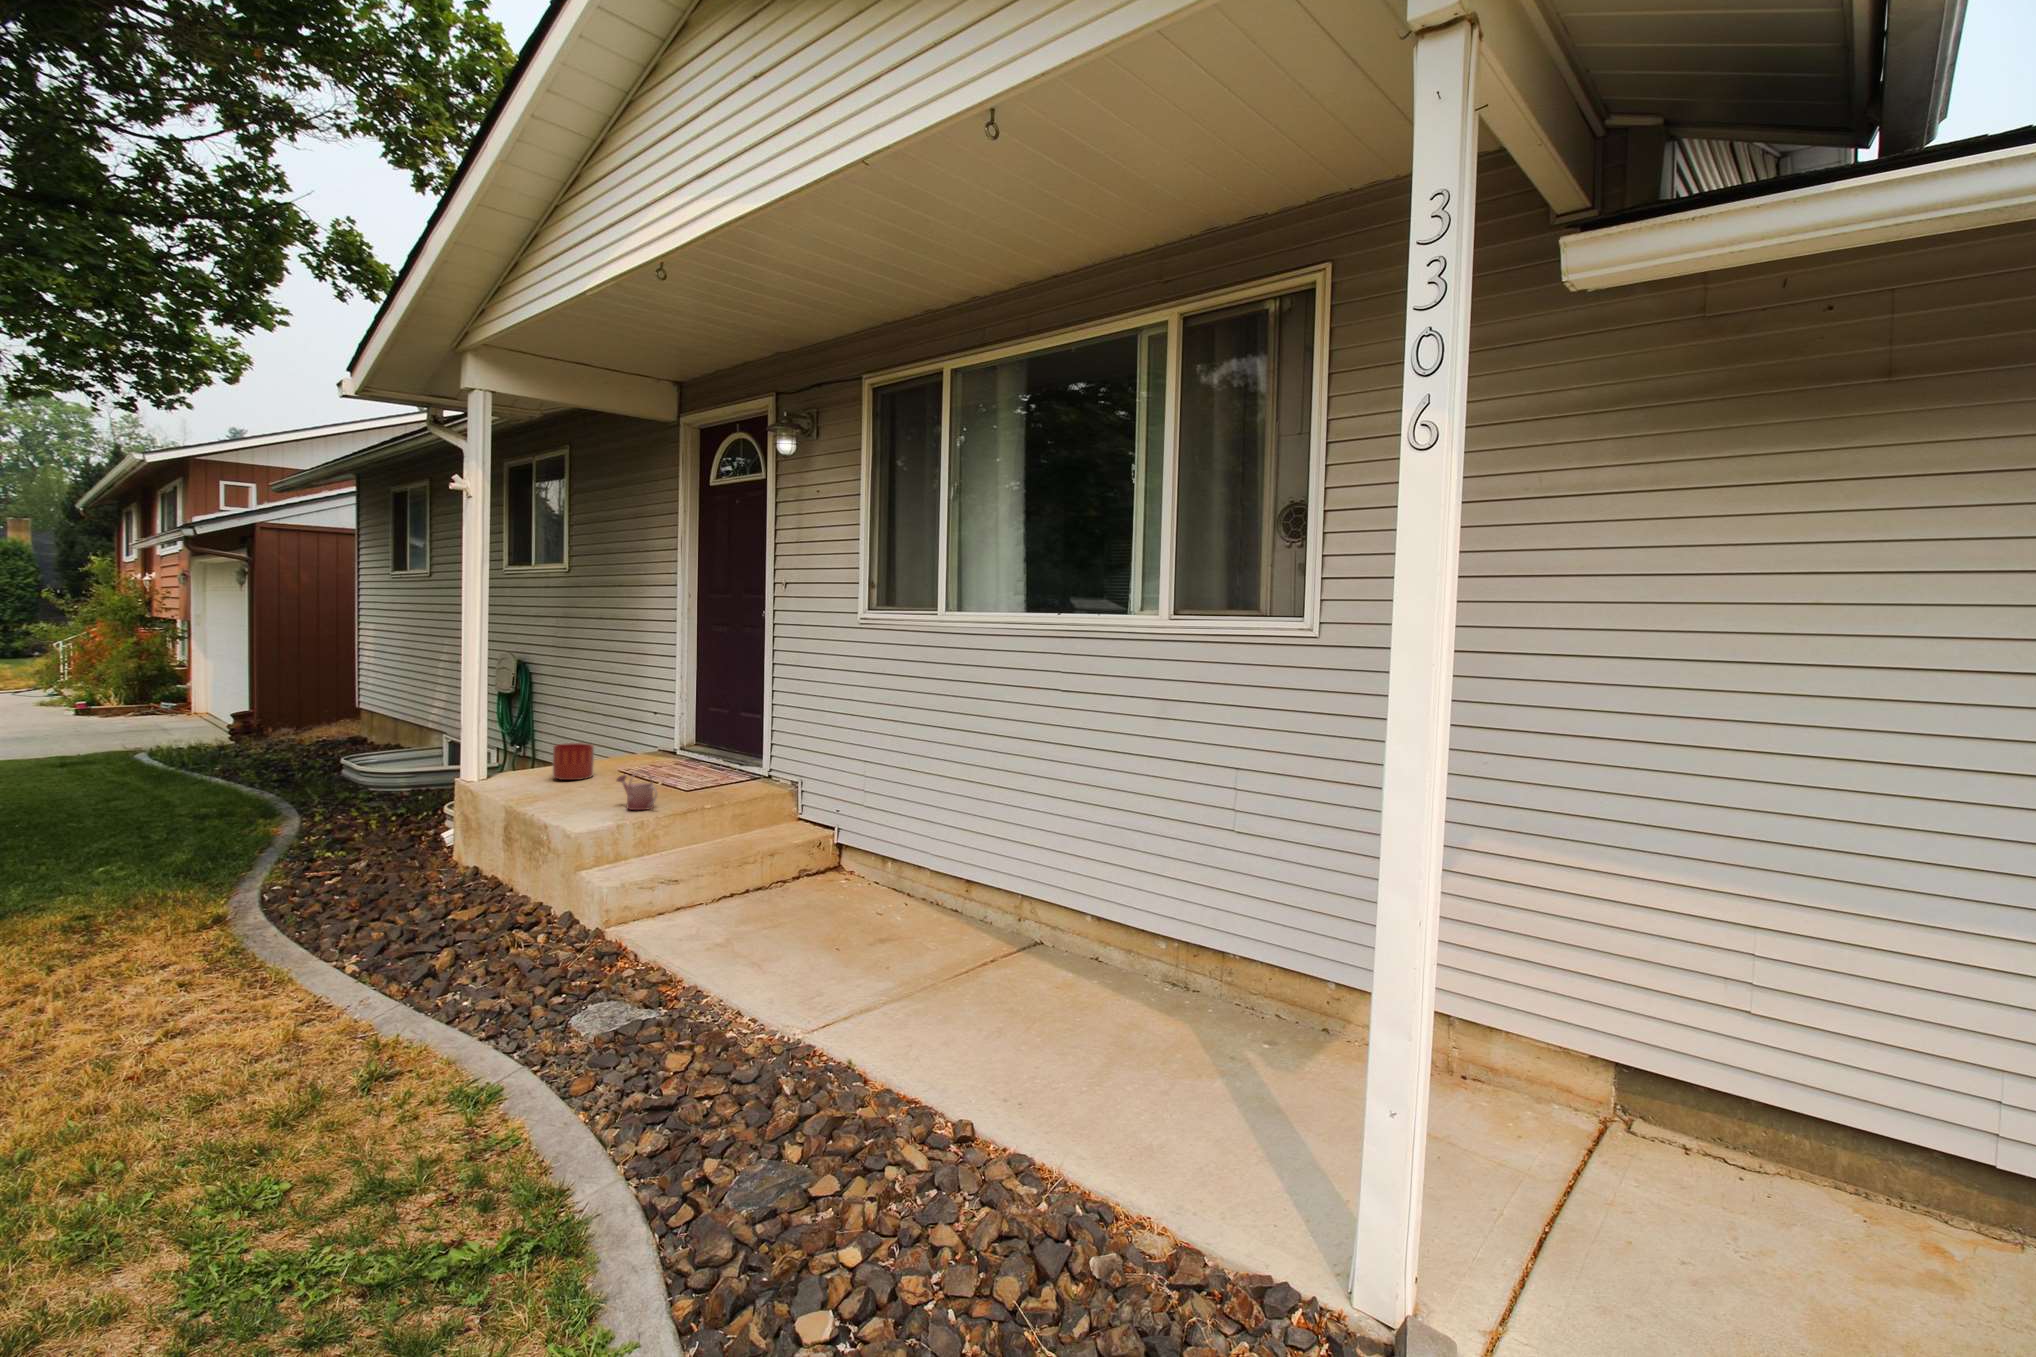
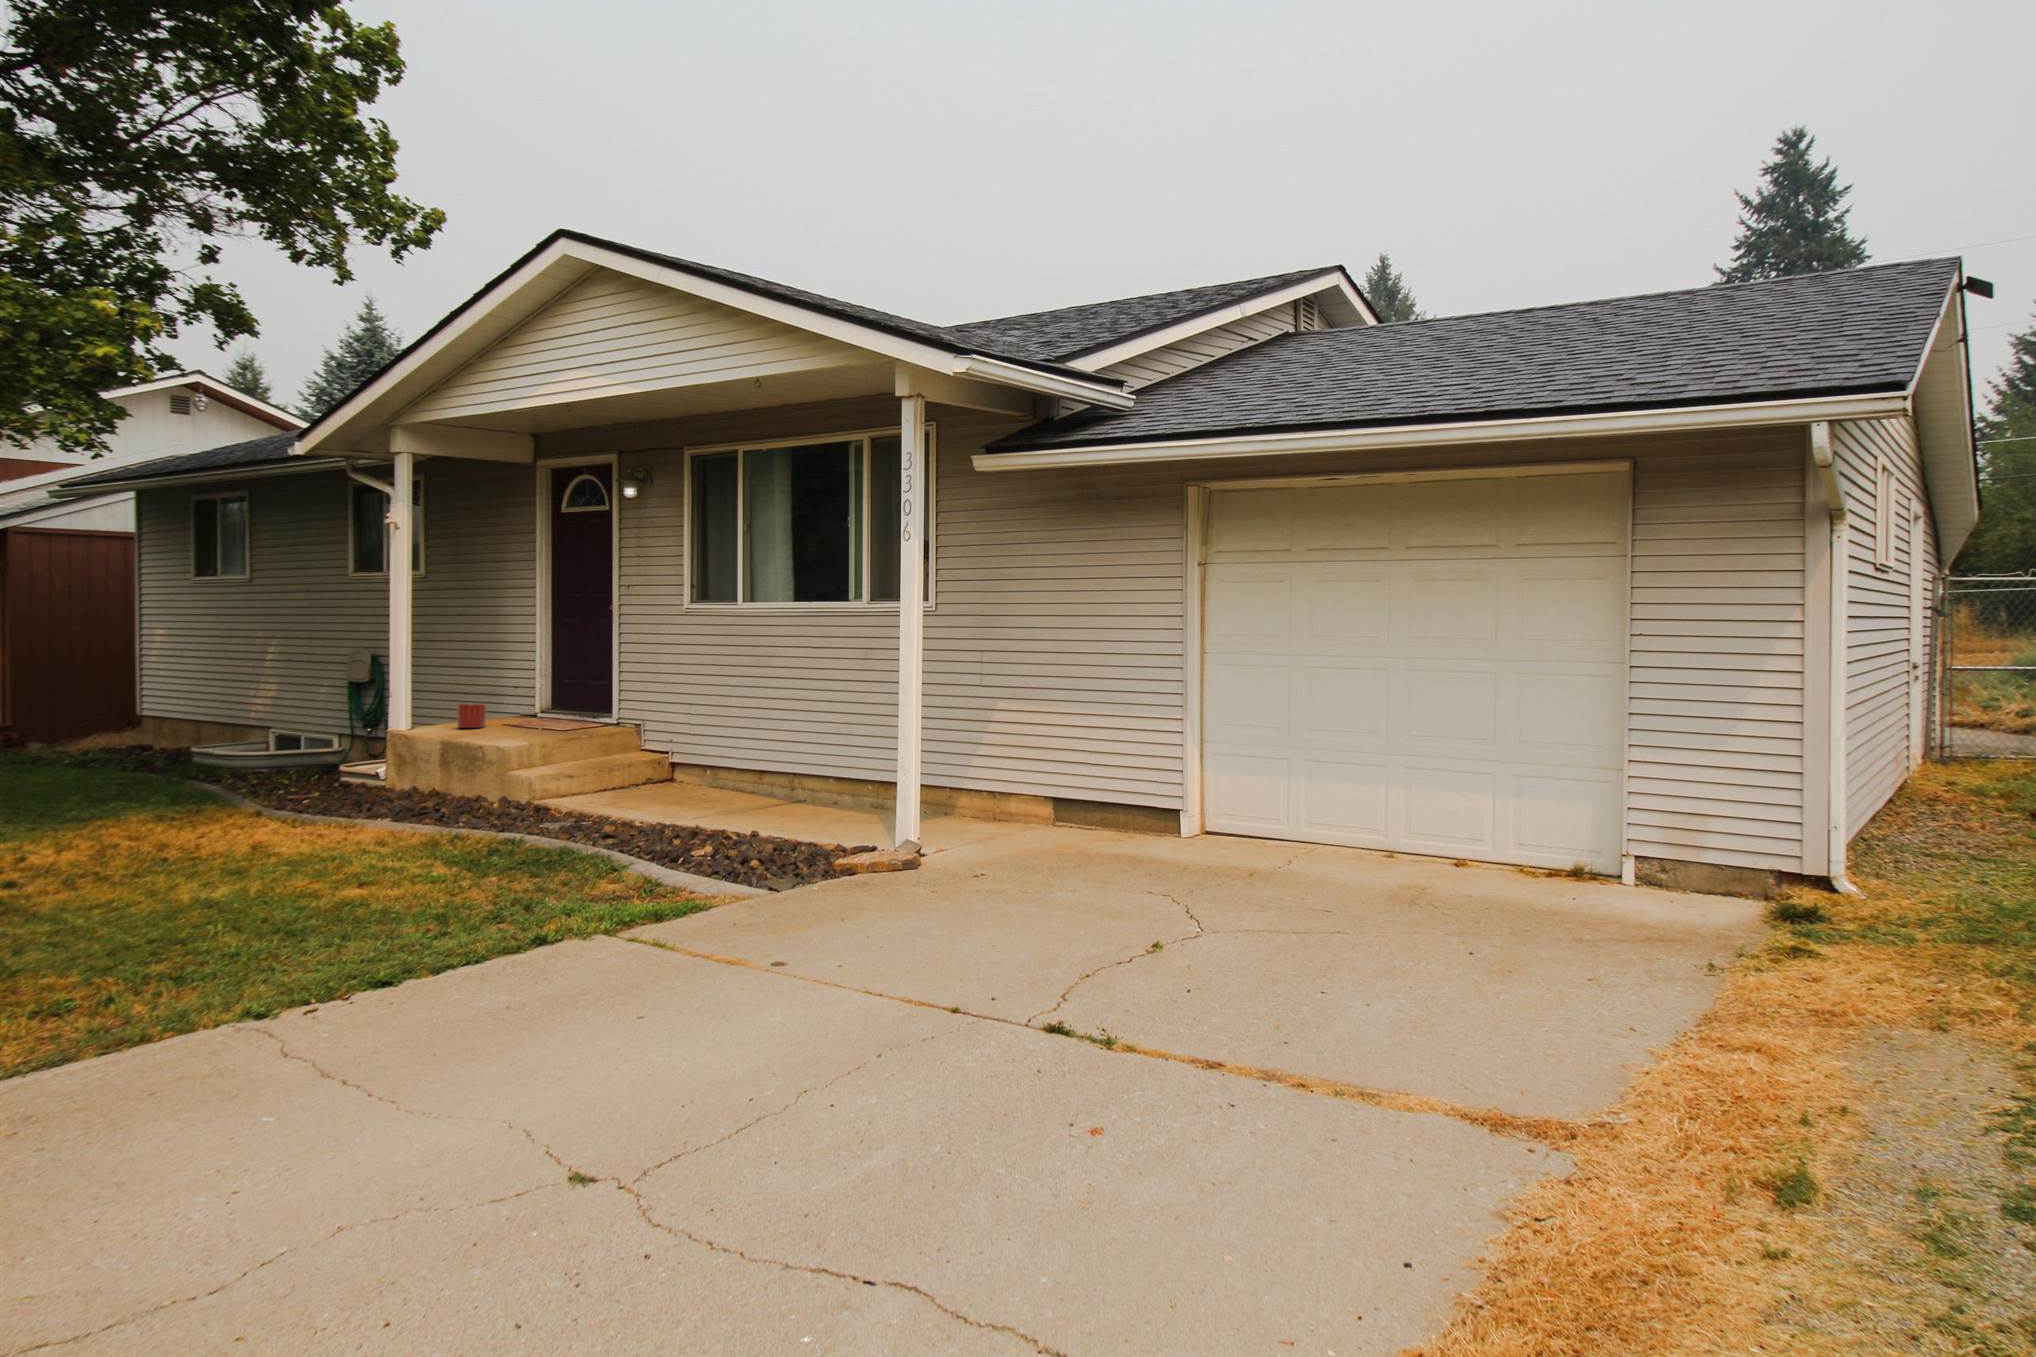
watering can: present [617,772,657,810] -> none [520,712,552,737]

